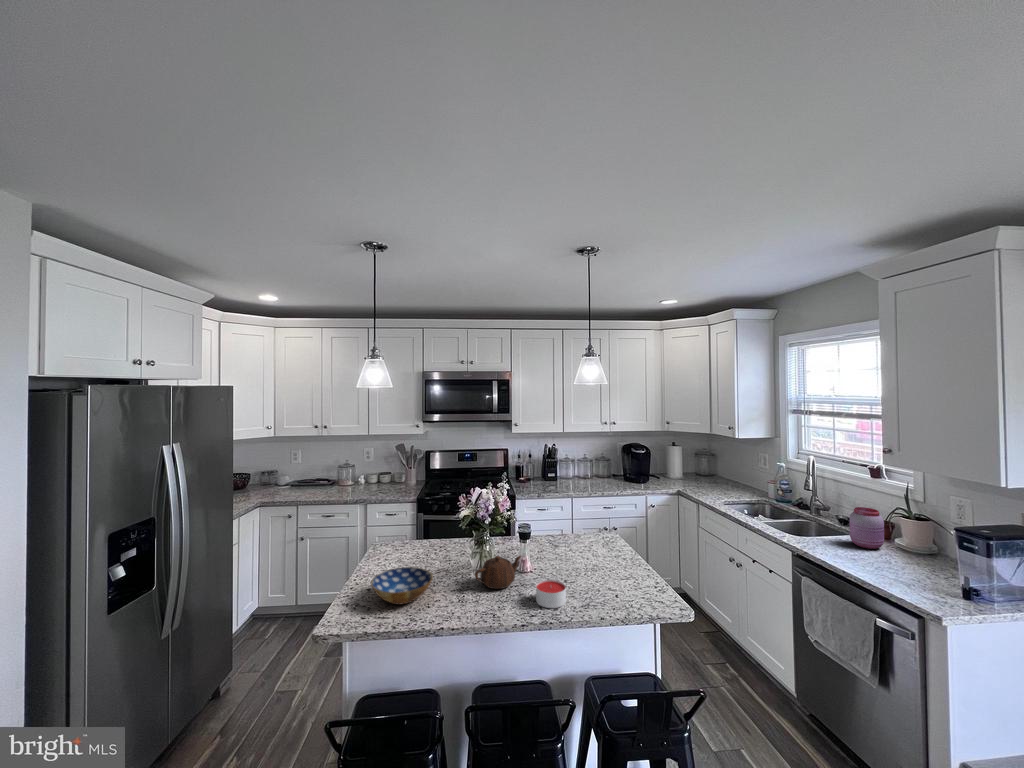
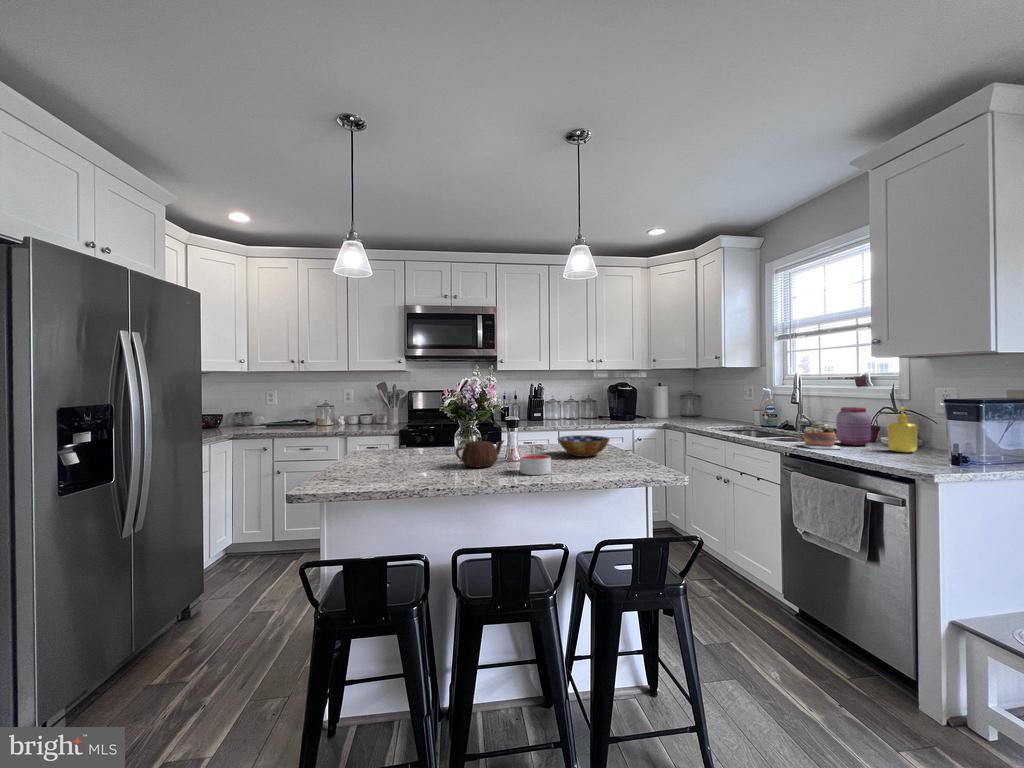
soap dispenser: none [901,519,929,567] -> present [888,407,917,453]
succulent plant: none [813,524,854,557] -> present [802,422,841,449]
bowl: present [371,567,433,604] -> present [558,435,610,457]

